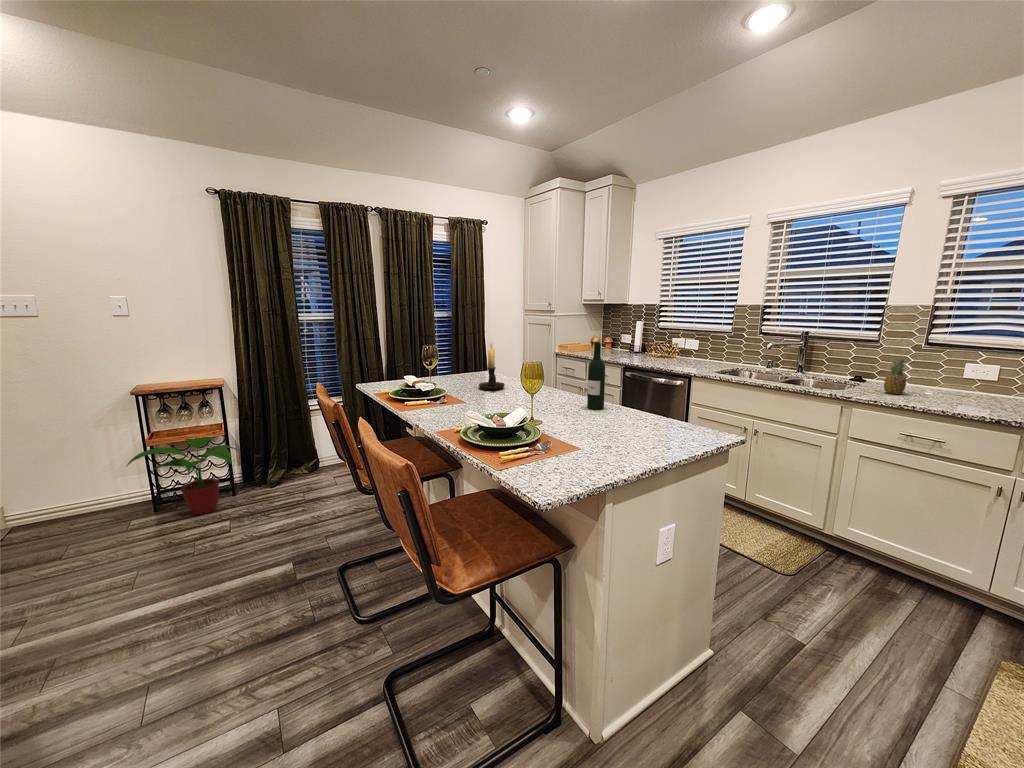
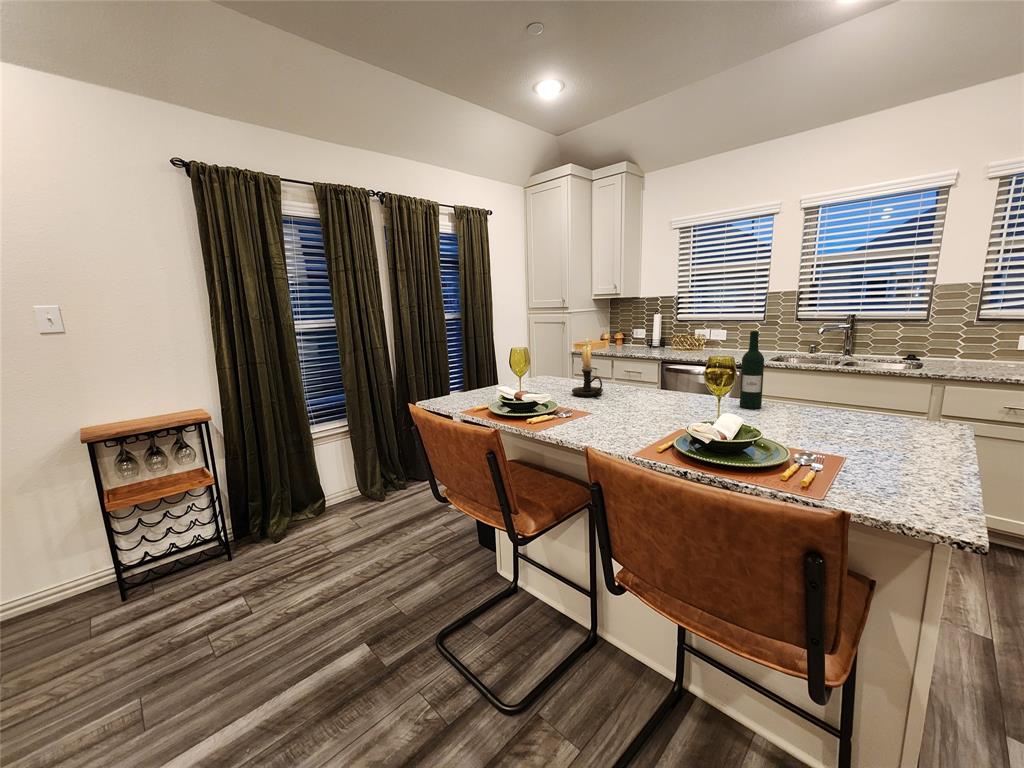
fruit: present [884,357,906,394] -> none [962,332,987,370]
potted plant: present [127,436,238,515] -> none [84,478,240,594]

